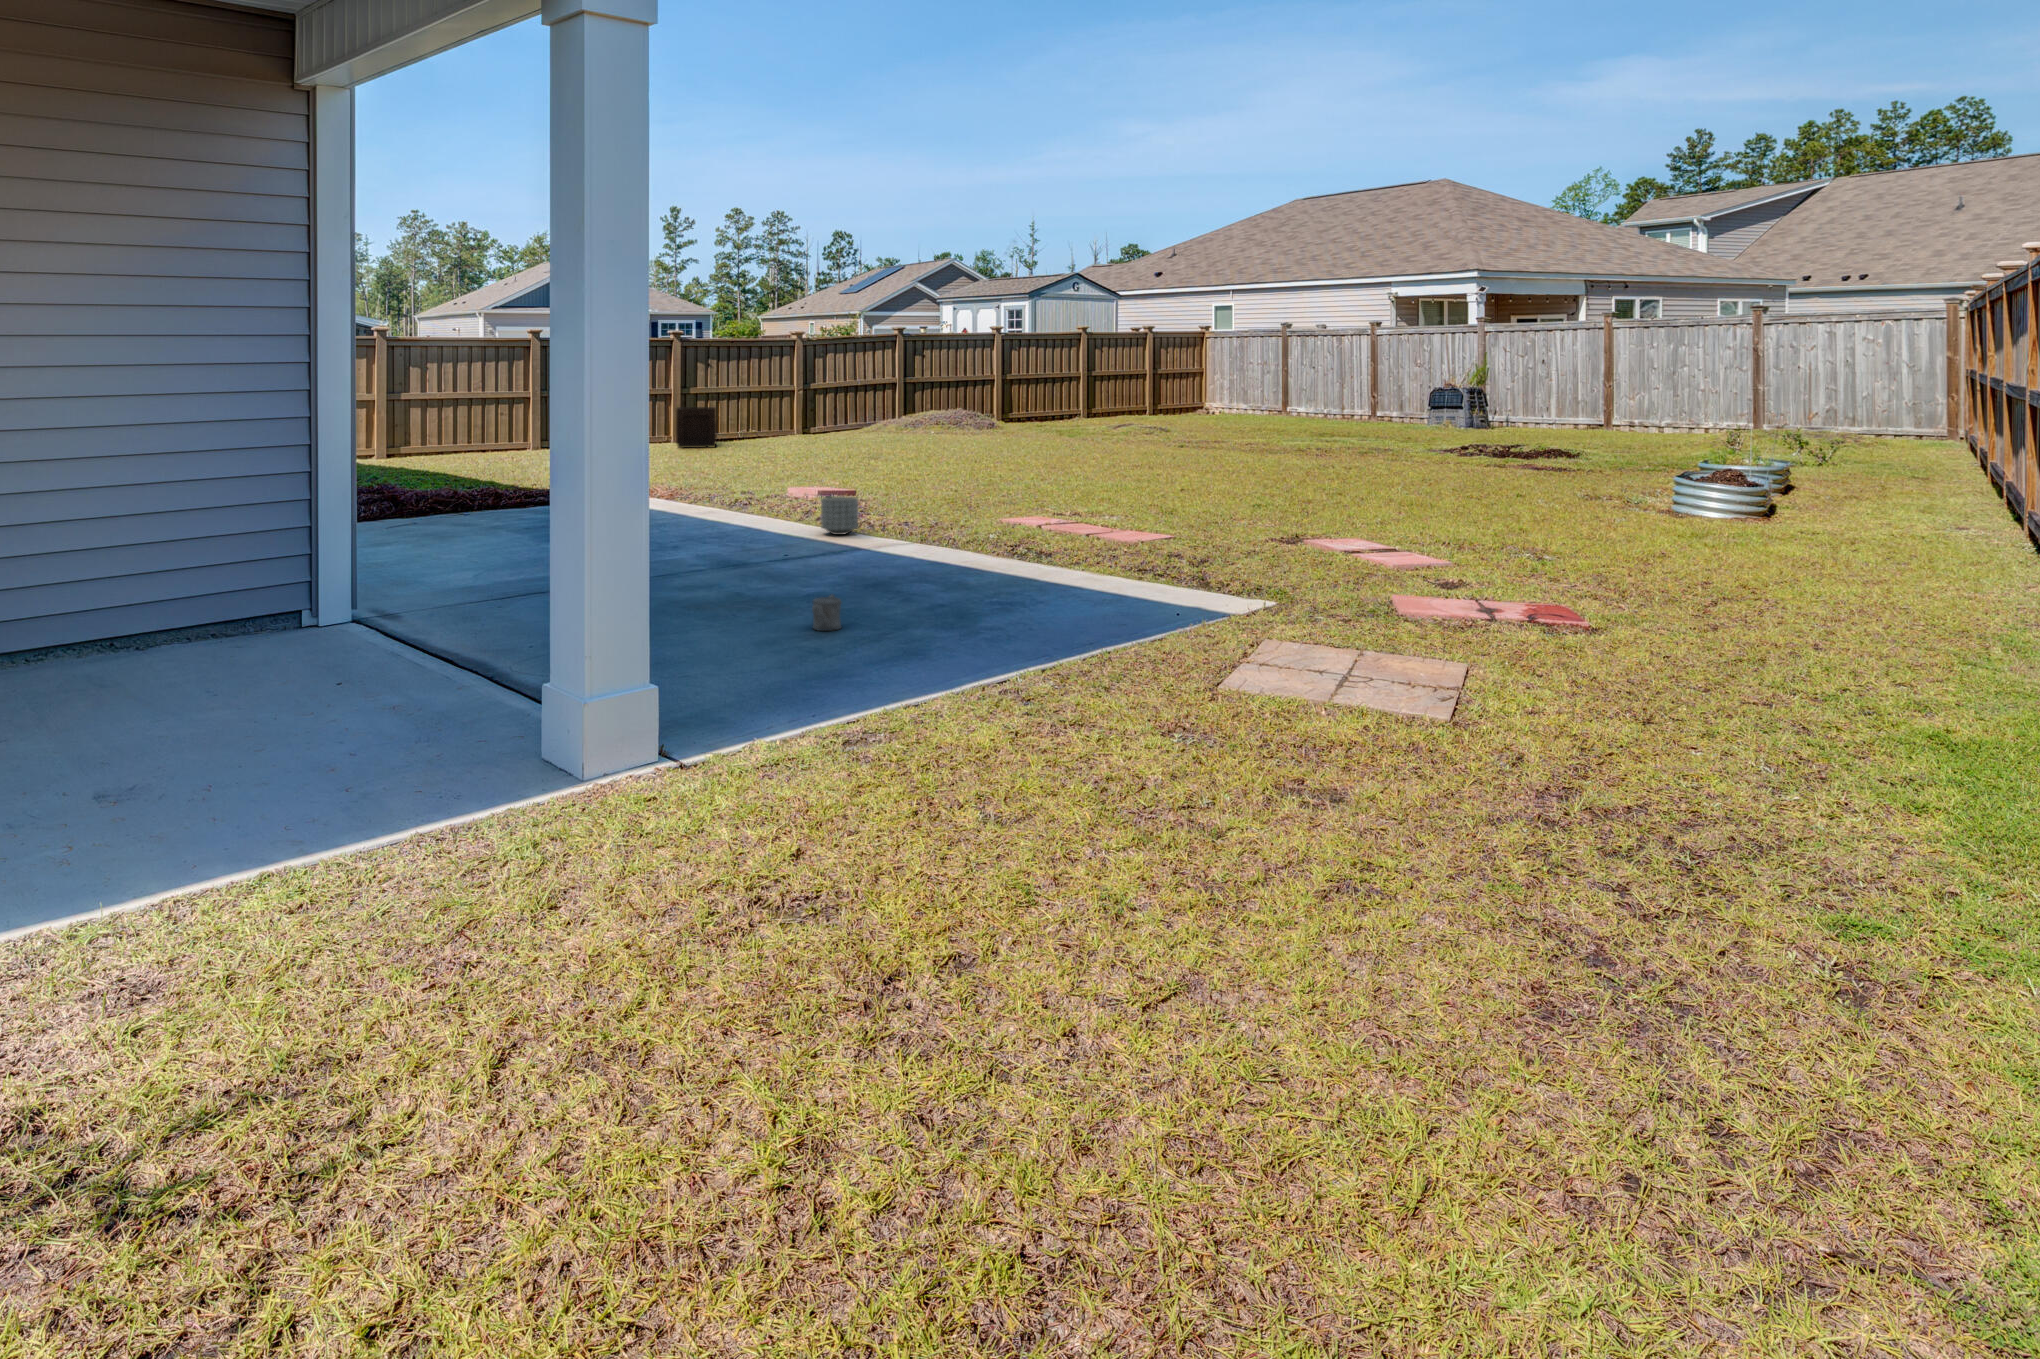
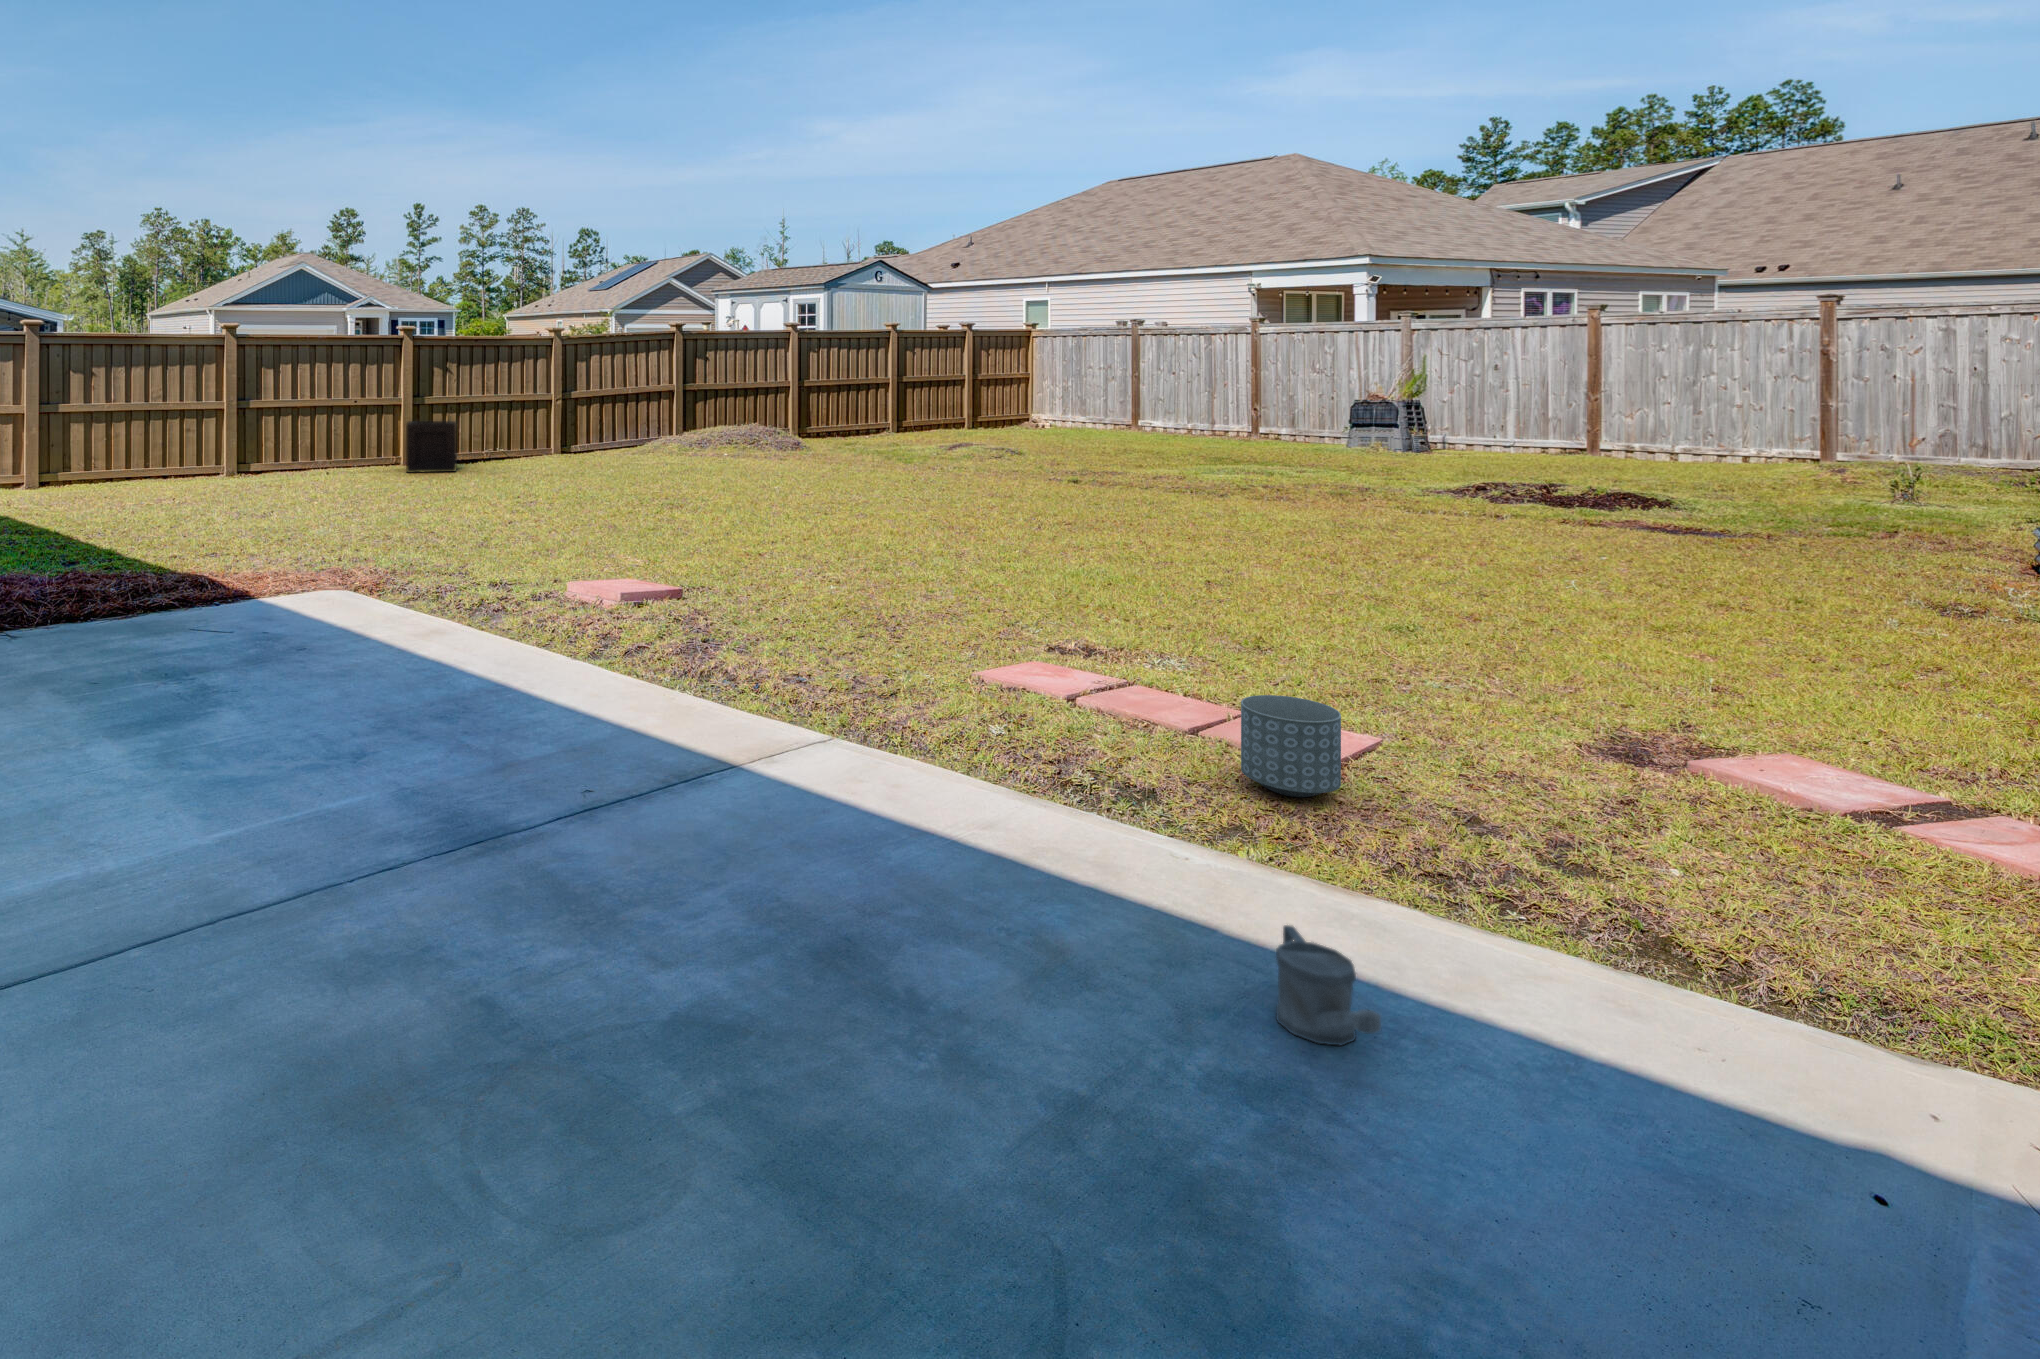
planter: present [821,496,858,535] -> present [1241,695,1341,797]
watering can: present [812,595,841,631] -> present [1276,925,1381,1045]

